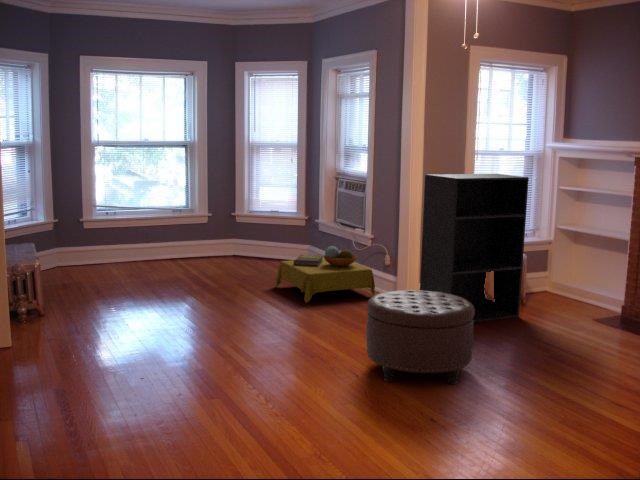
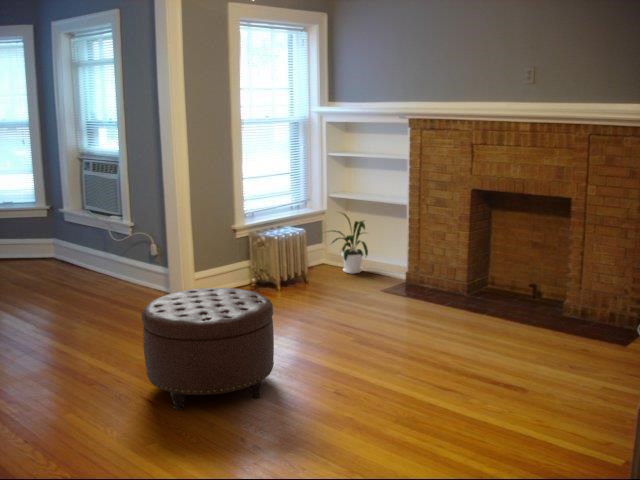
bookshelf: present [420,174,529,323] -> none [190,143,306,319]
house plant: none [541,242,592,303] -> present [332,214,368,274]
side table: present [276,246,375,303] -> none [16,240,143,314]

